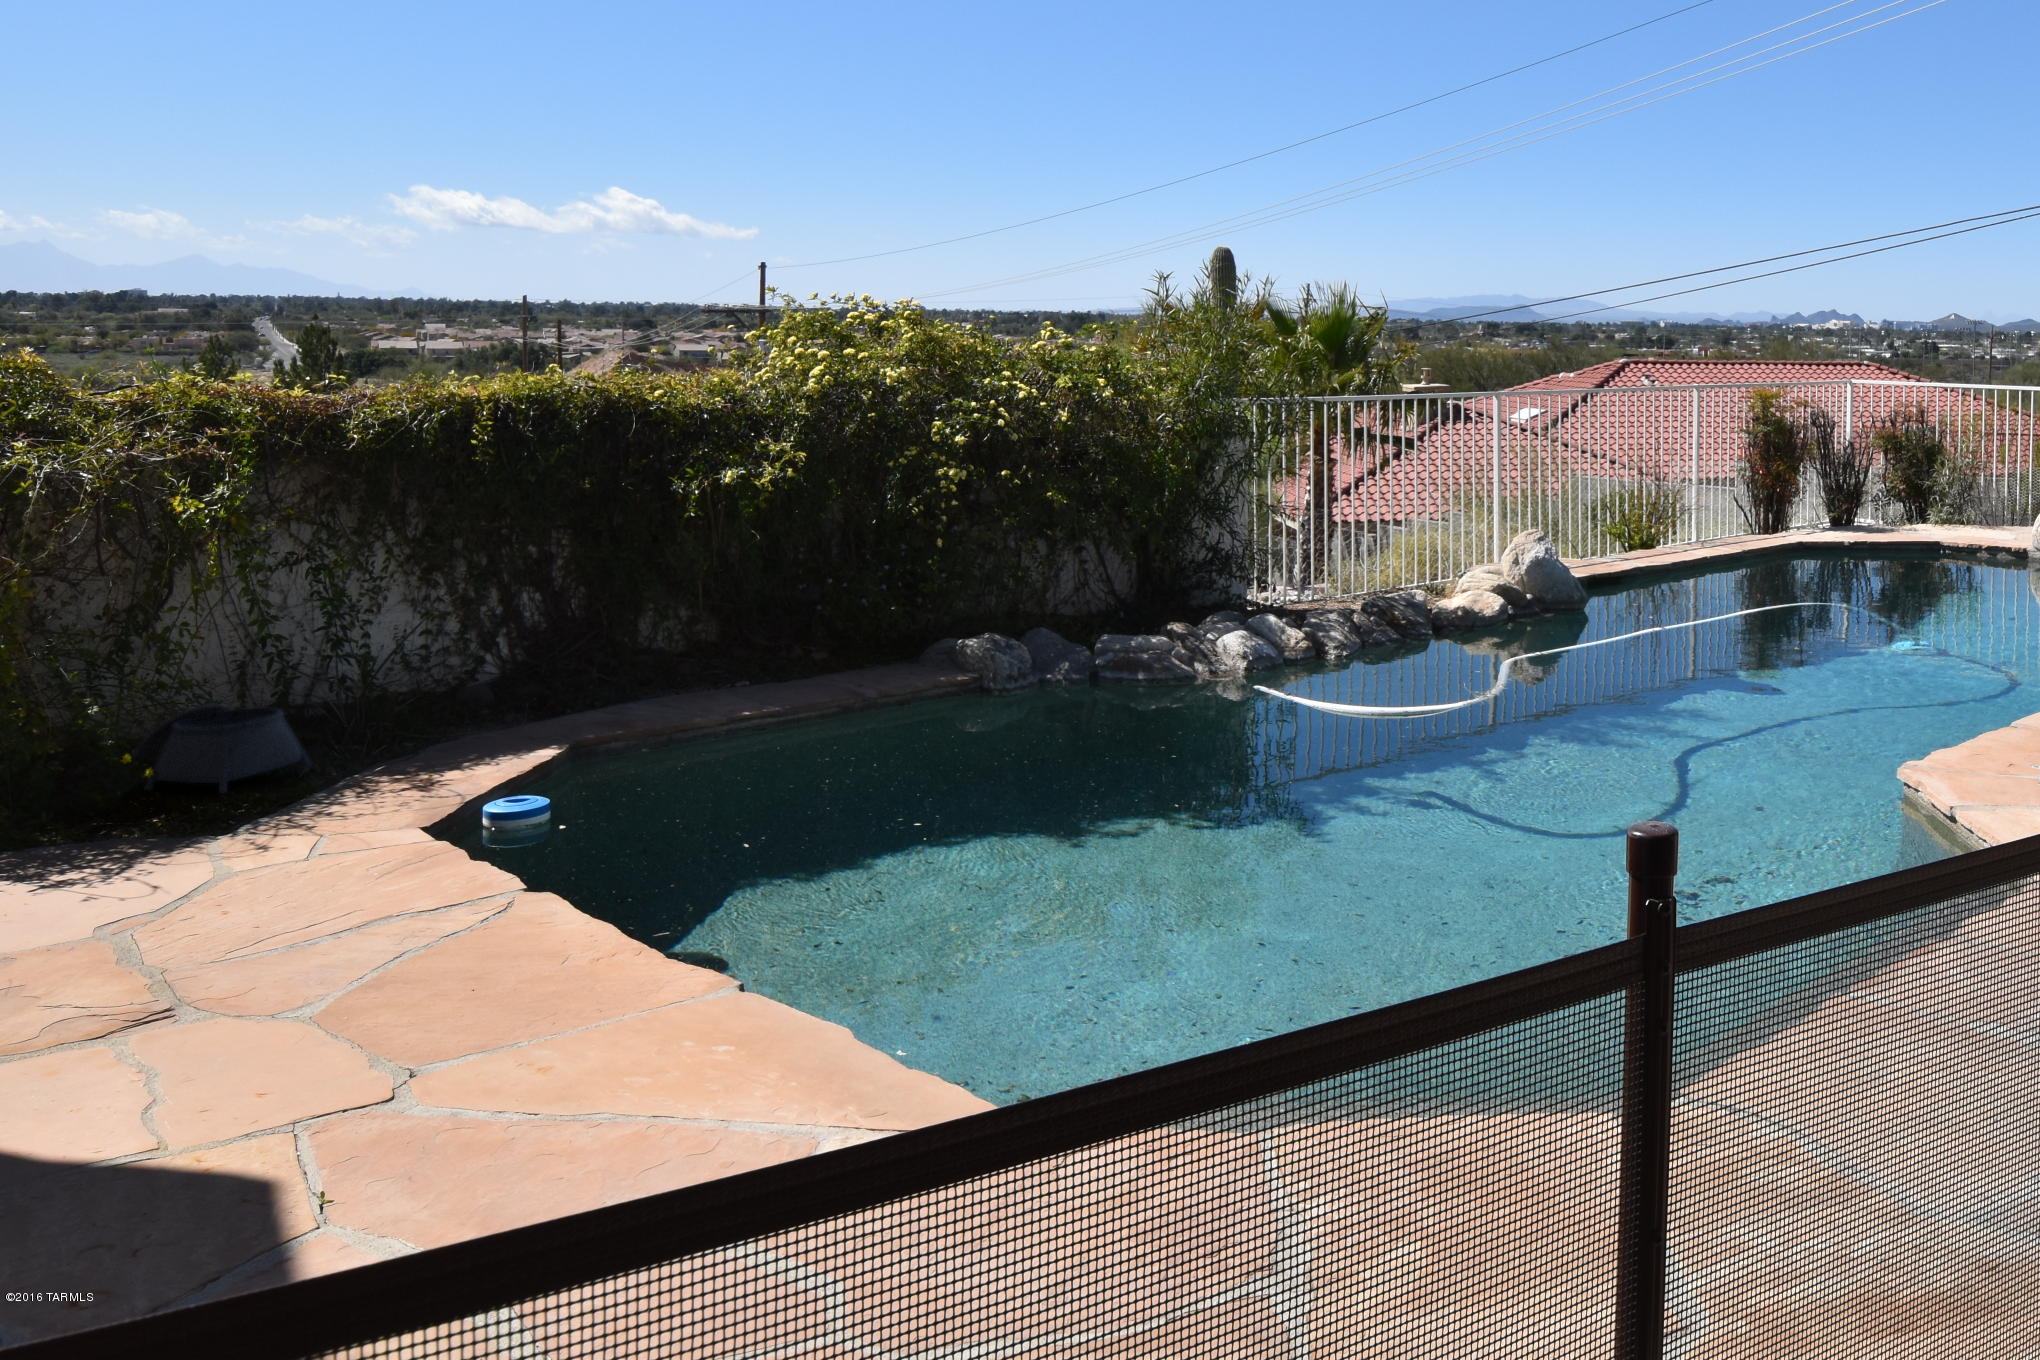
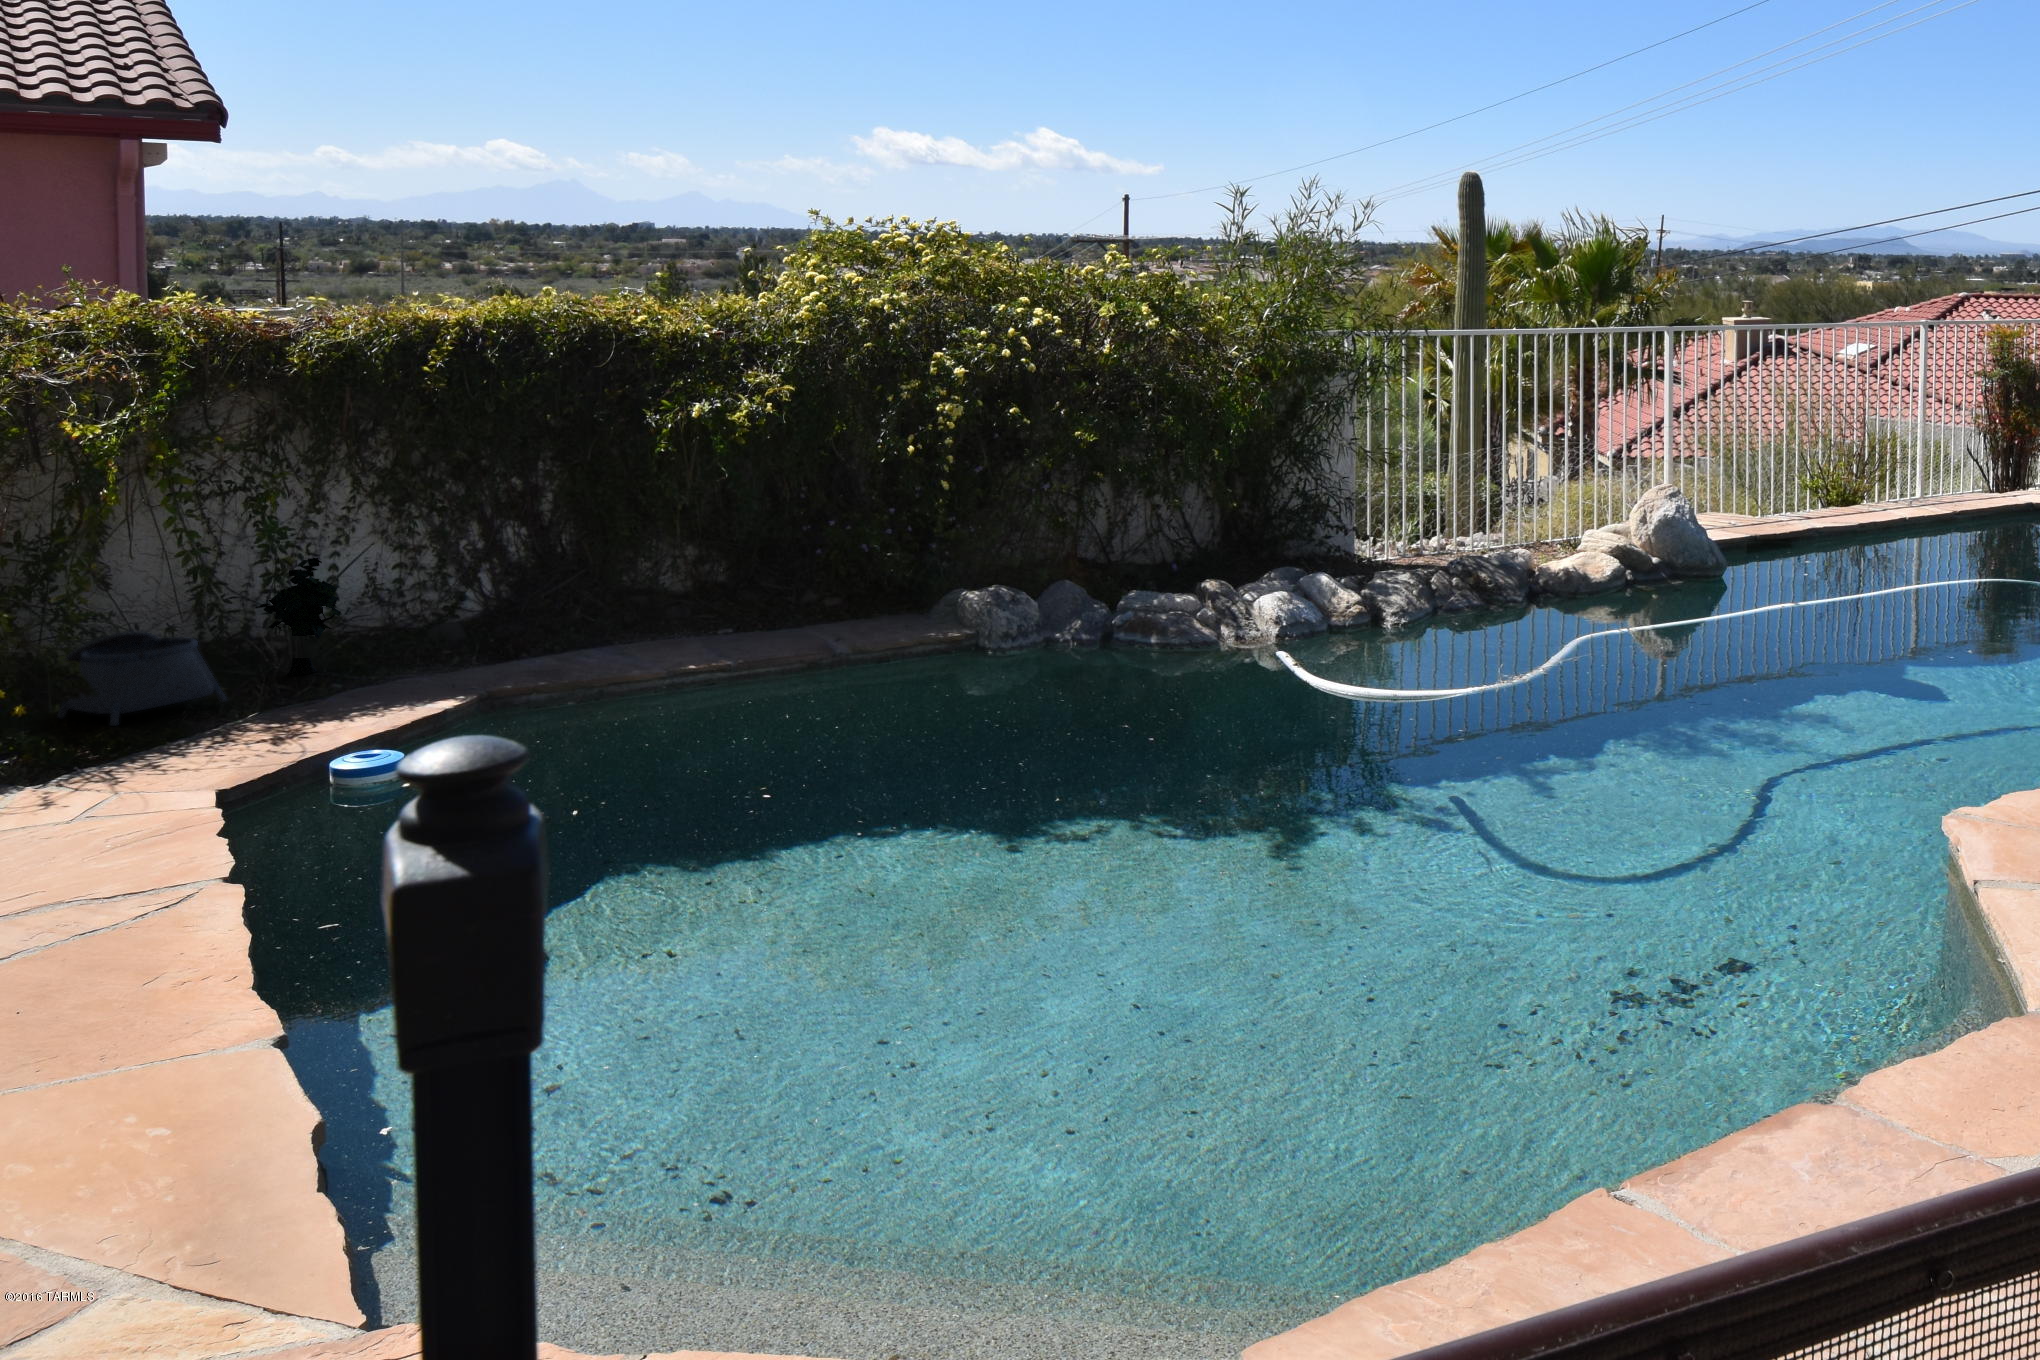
decorative plant: none [302,627,384,742] -> present [255,558,342,676]

